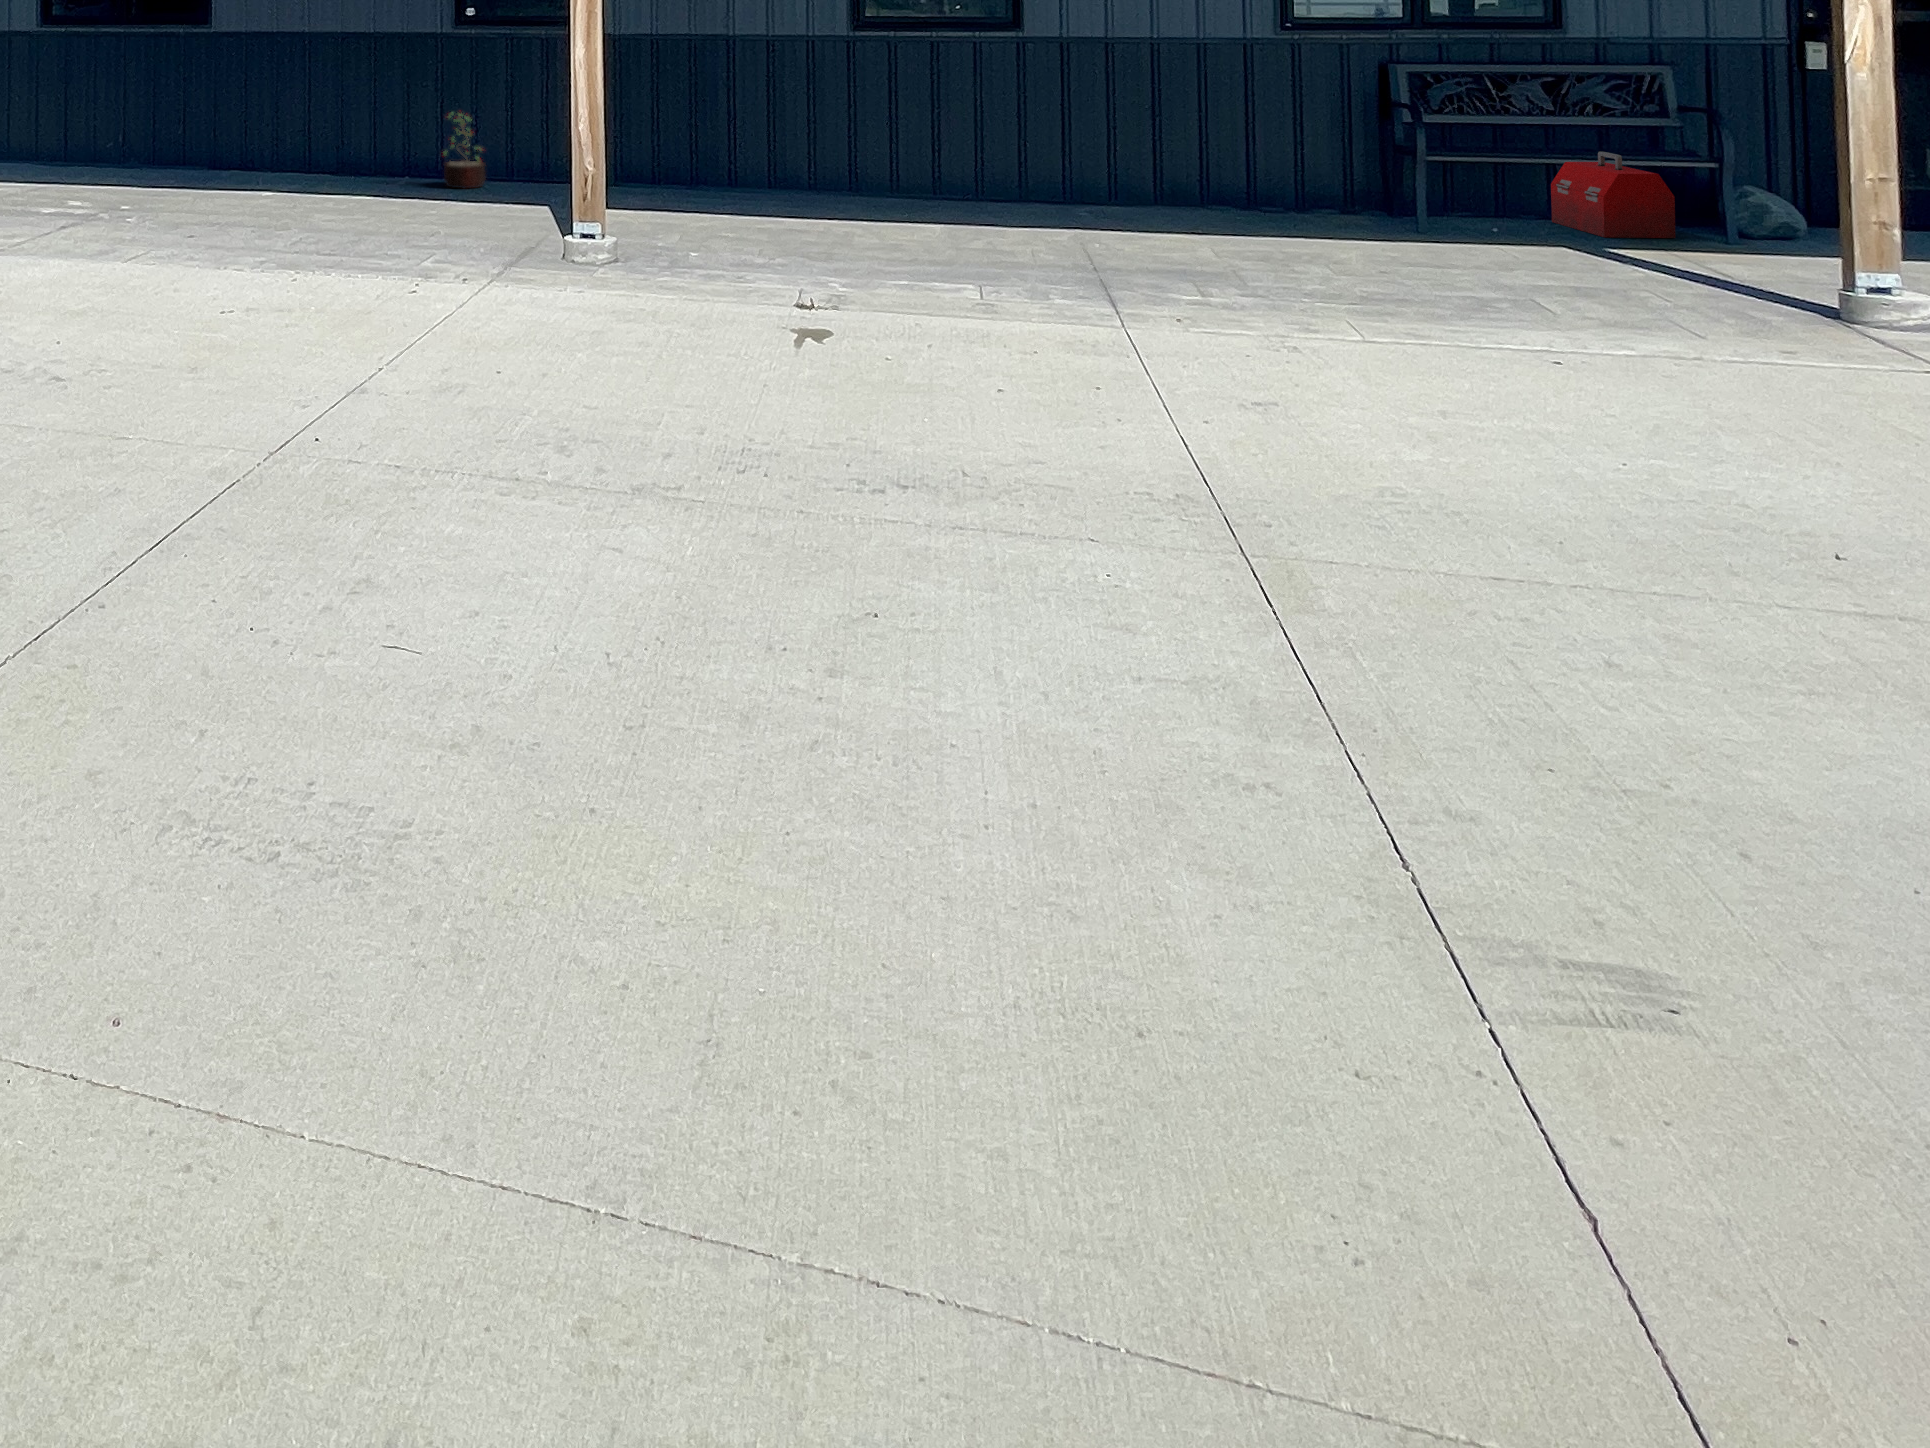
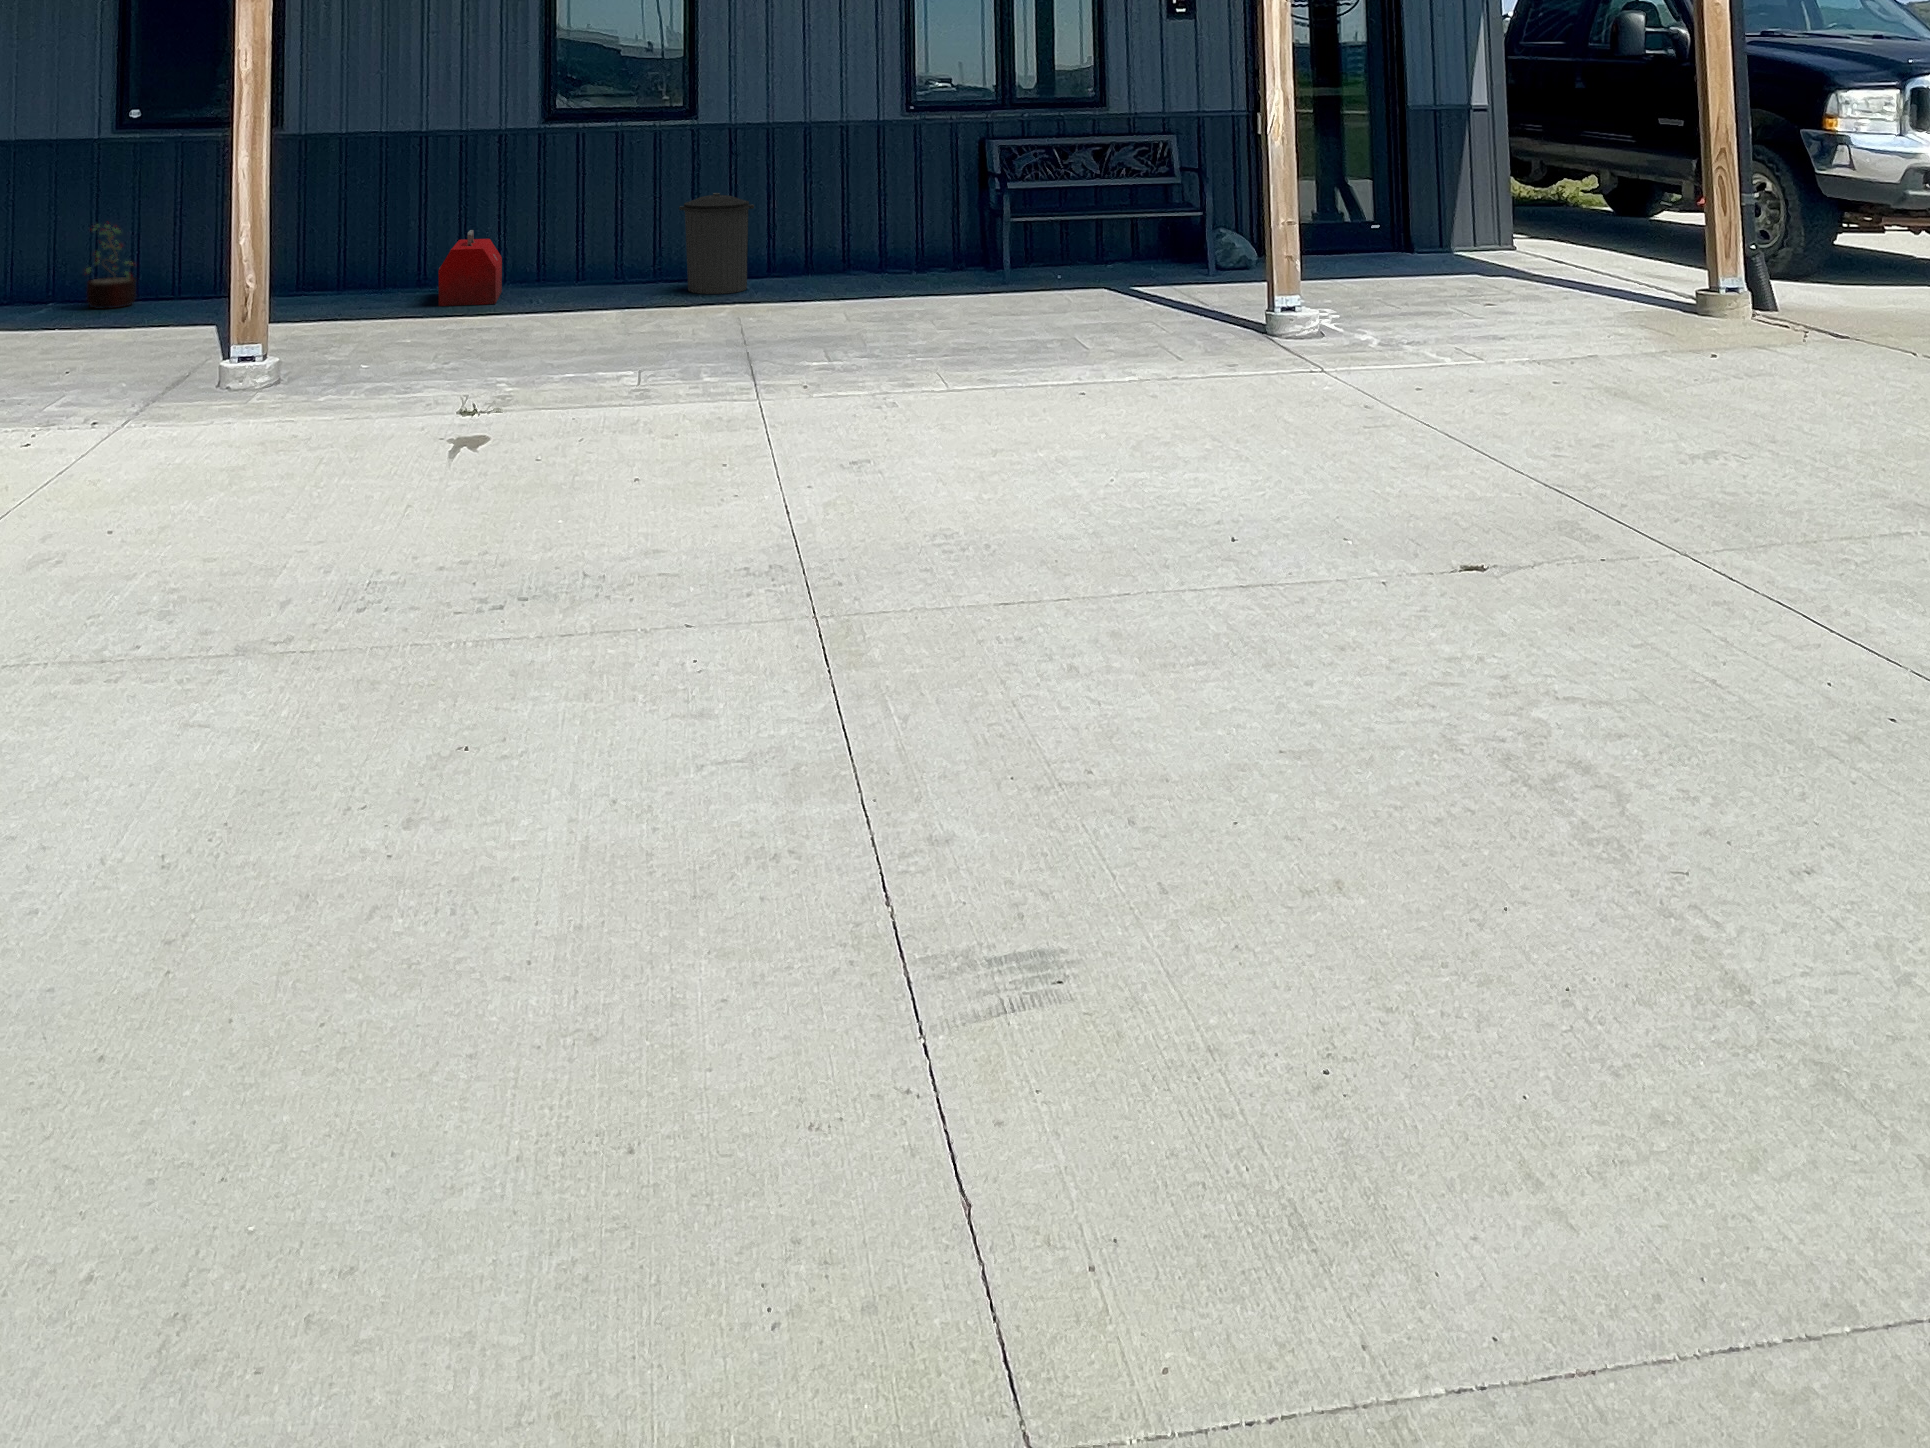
trash can: none [1012,109,1099,216] -> present [679,193,754,294]
toolbox: present [1551,152,1675,238] -> present [438,230,502,306]

